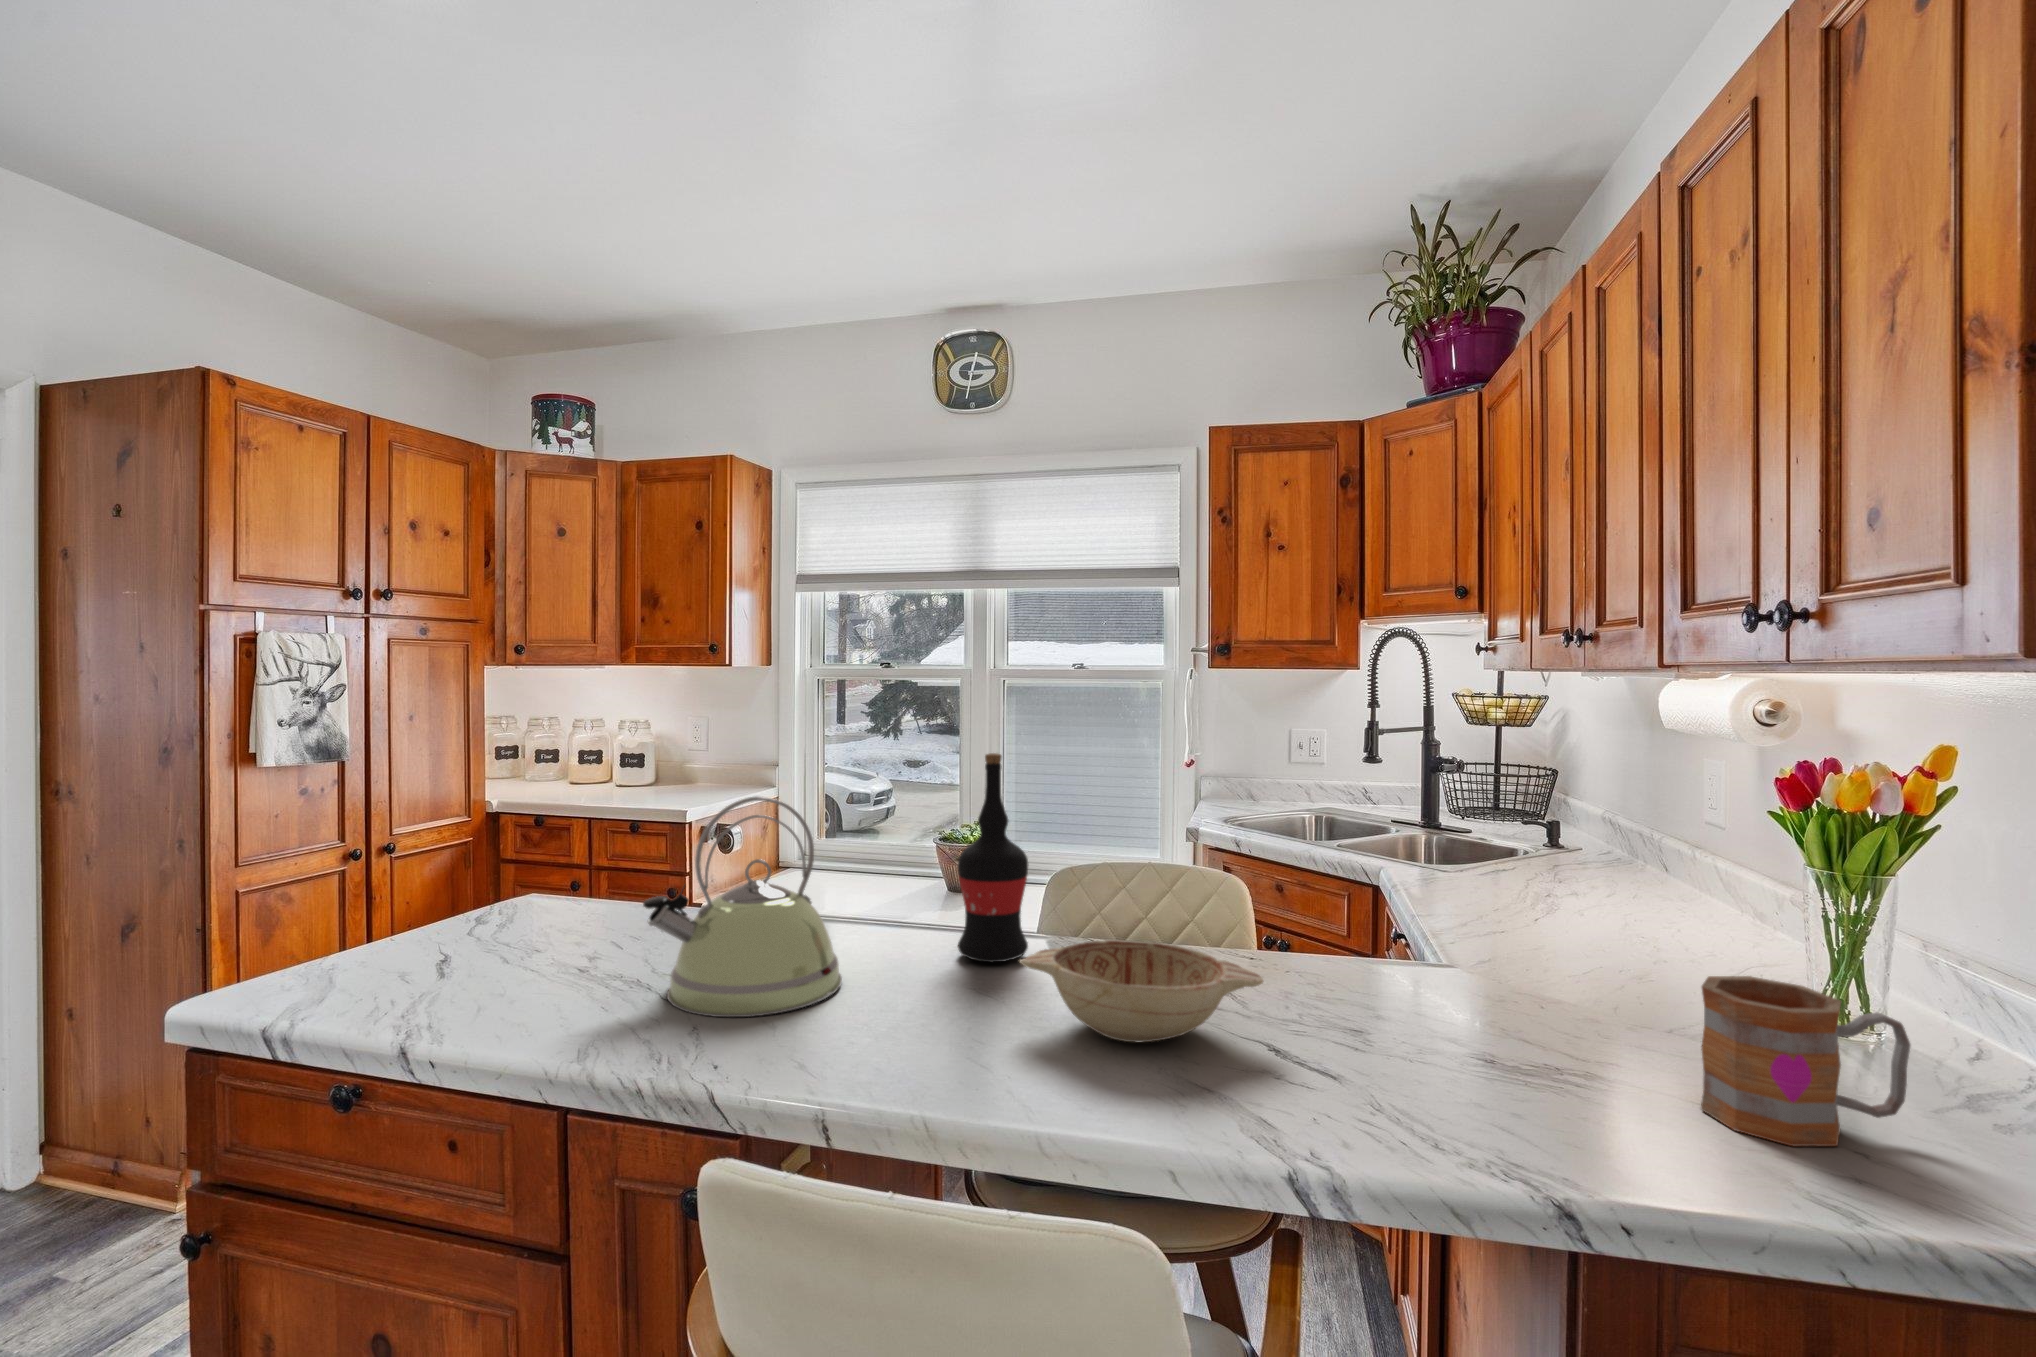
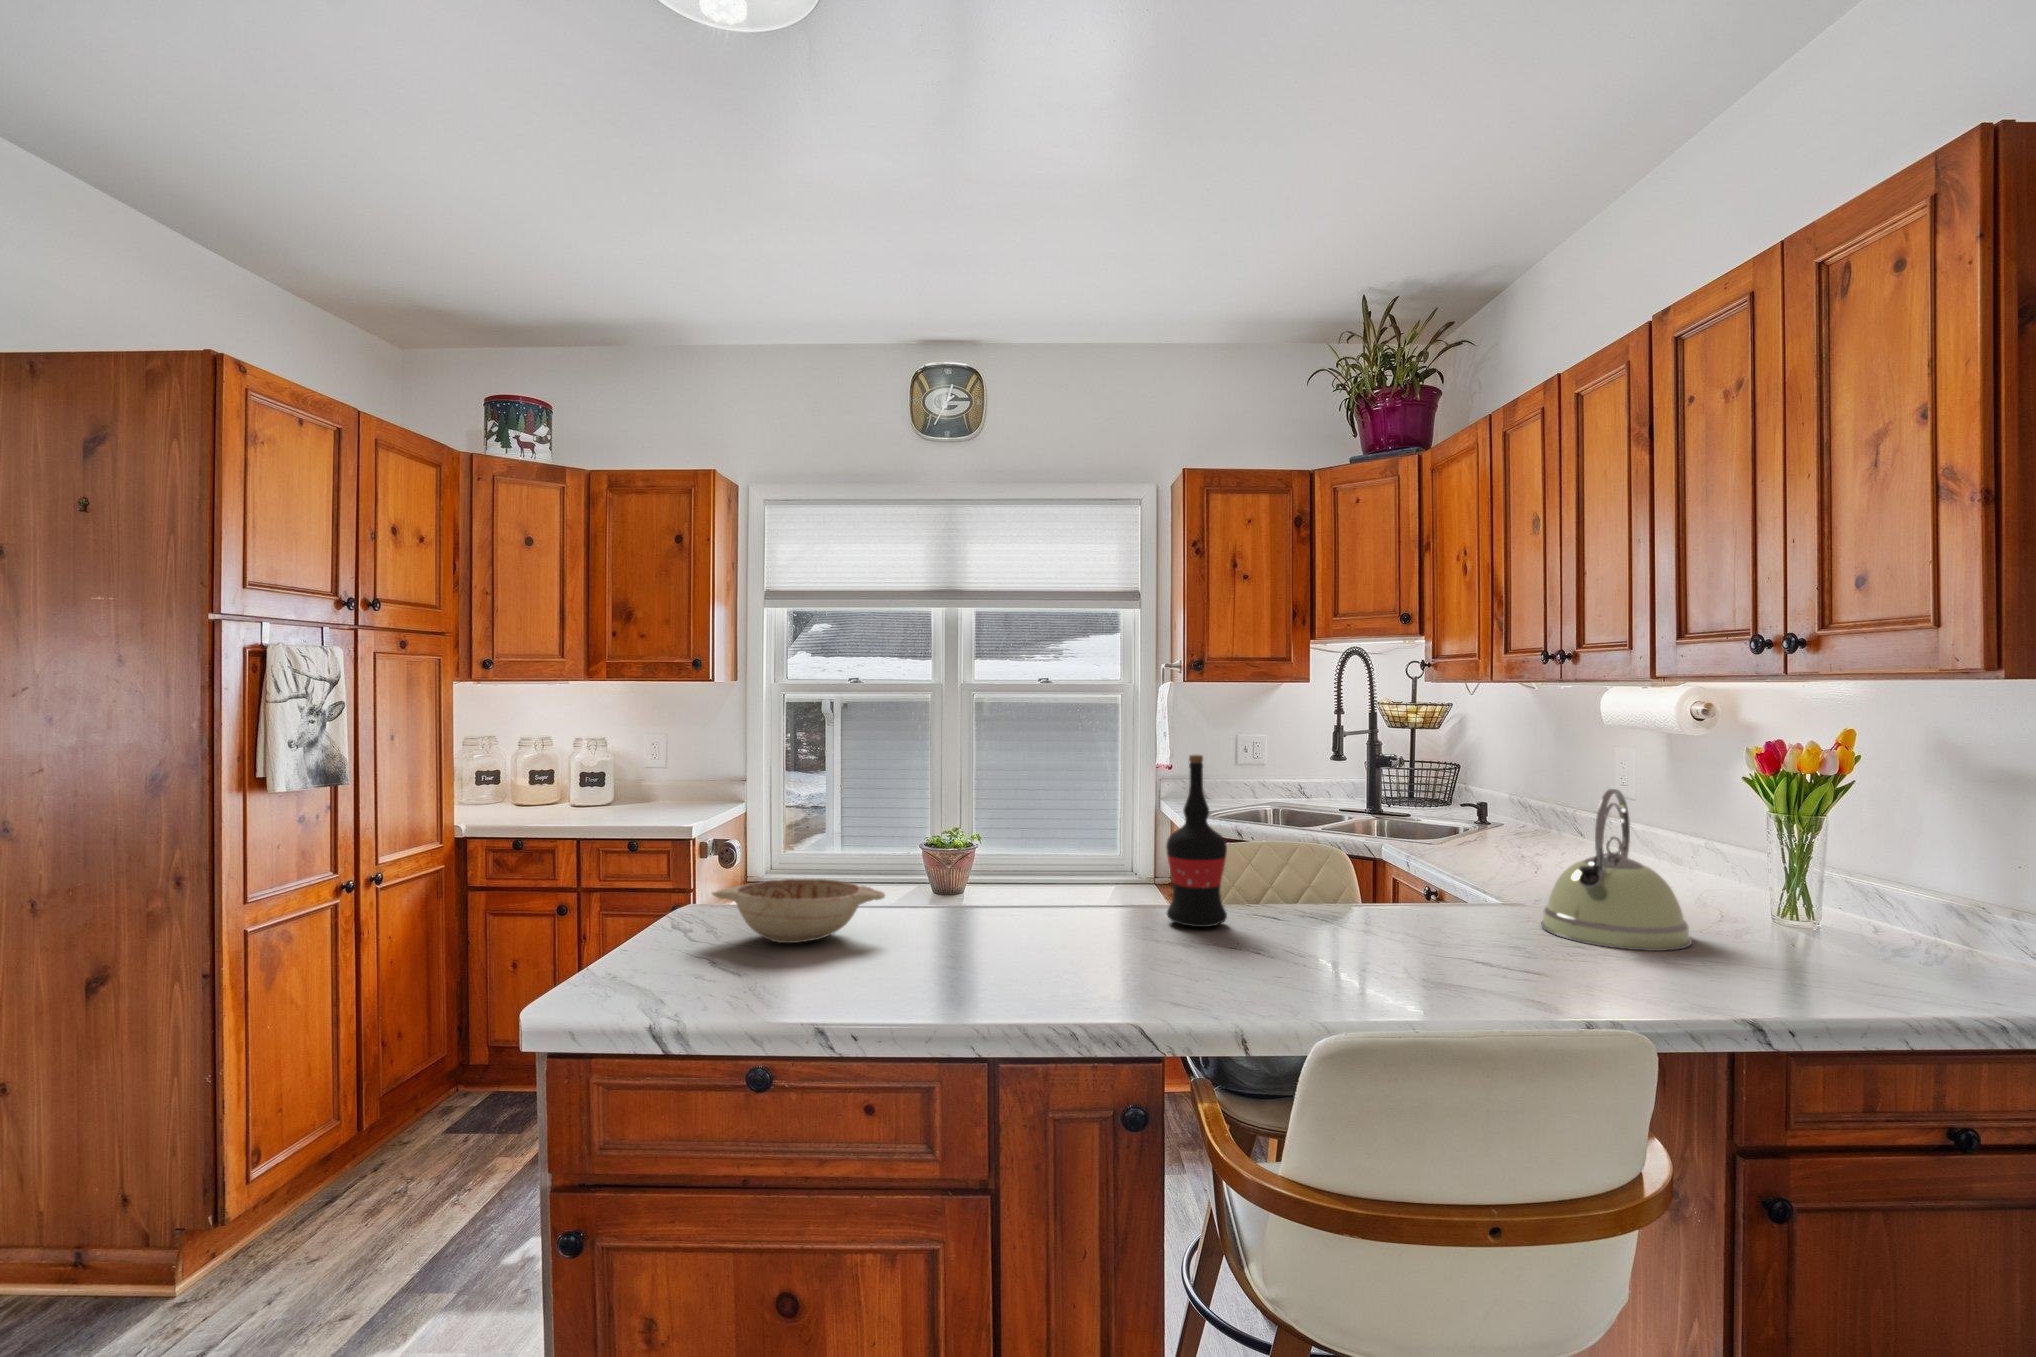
kettle: present [643,796,842,1017] -> present [1541,789,1692,951]
decorative bowl: present [1019,940,1263,1042] -> present [712,879,885,943]
mug: present [1701,976,1911,1146] -> none [1770,889,1899,992]

